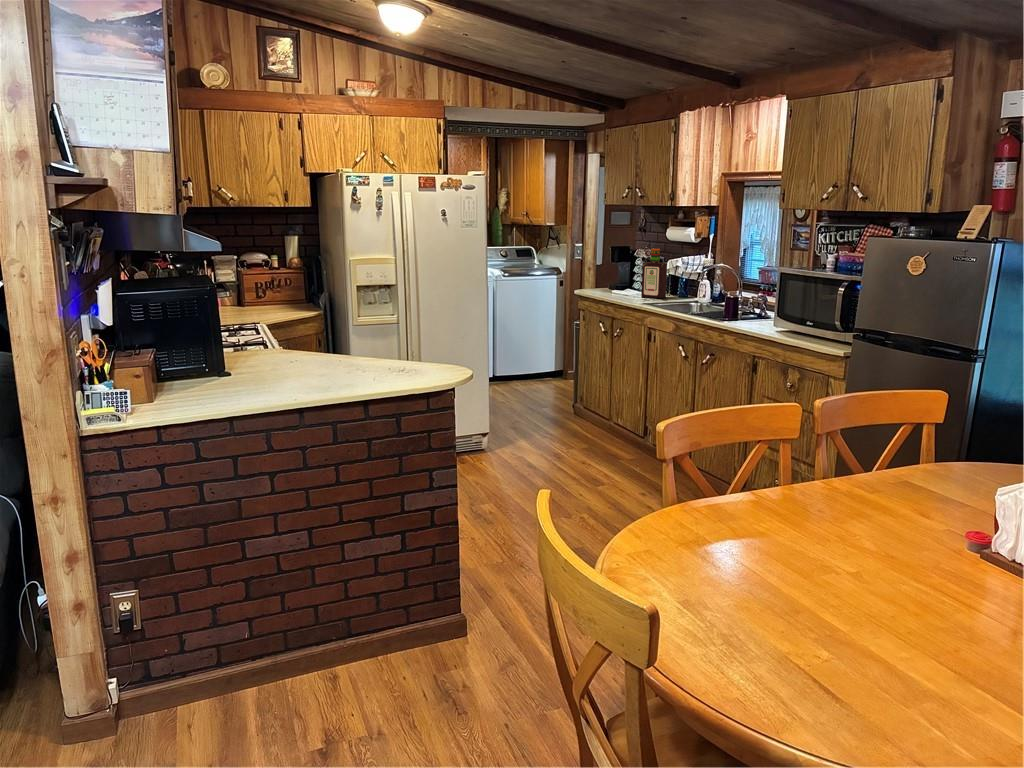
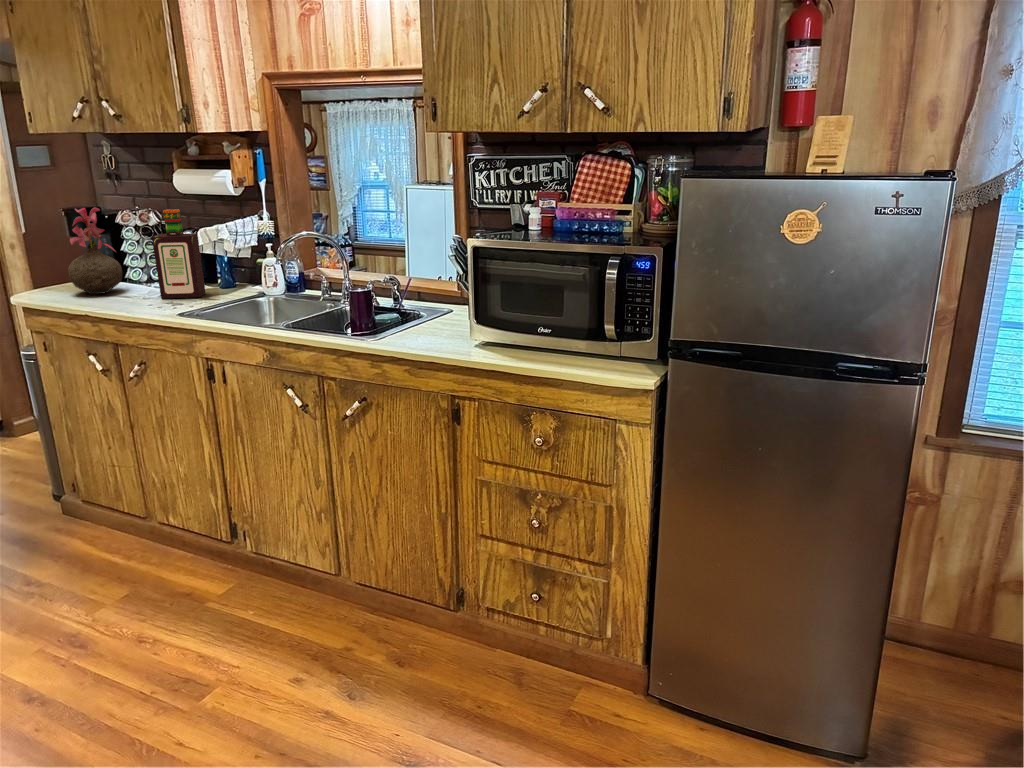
vase: none [603,246,628,292] -> present [68,208,122,294]

